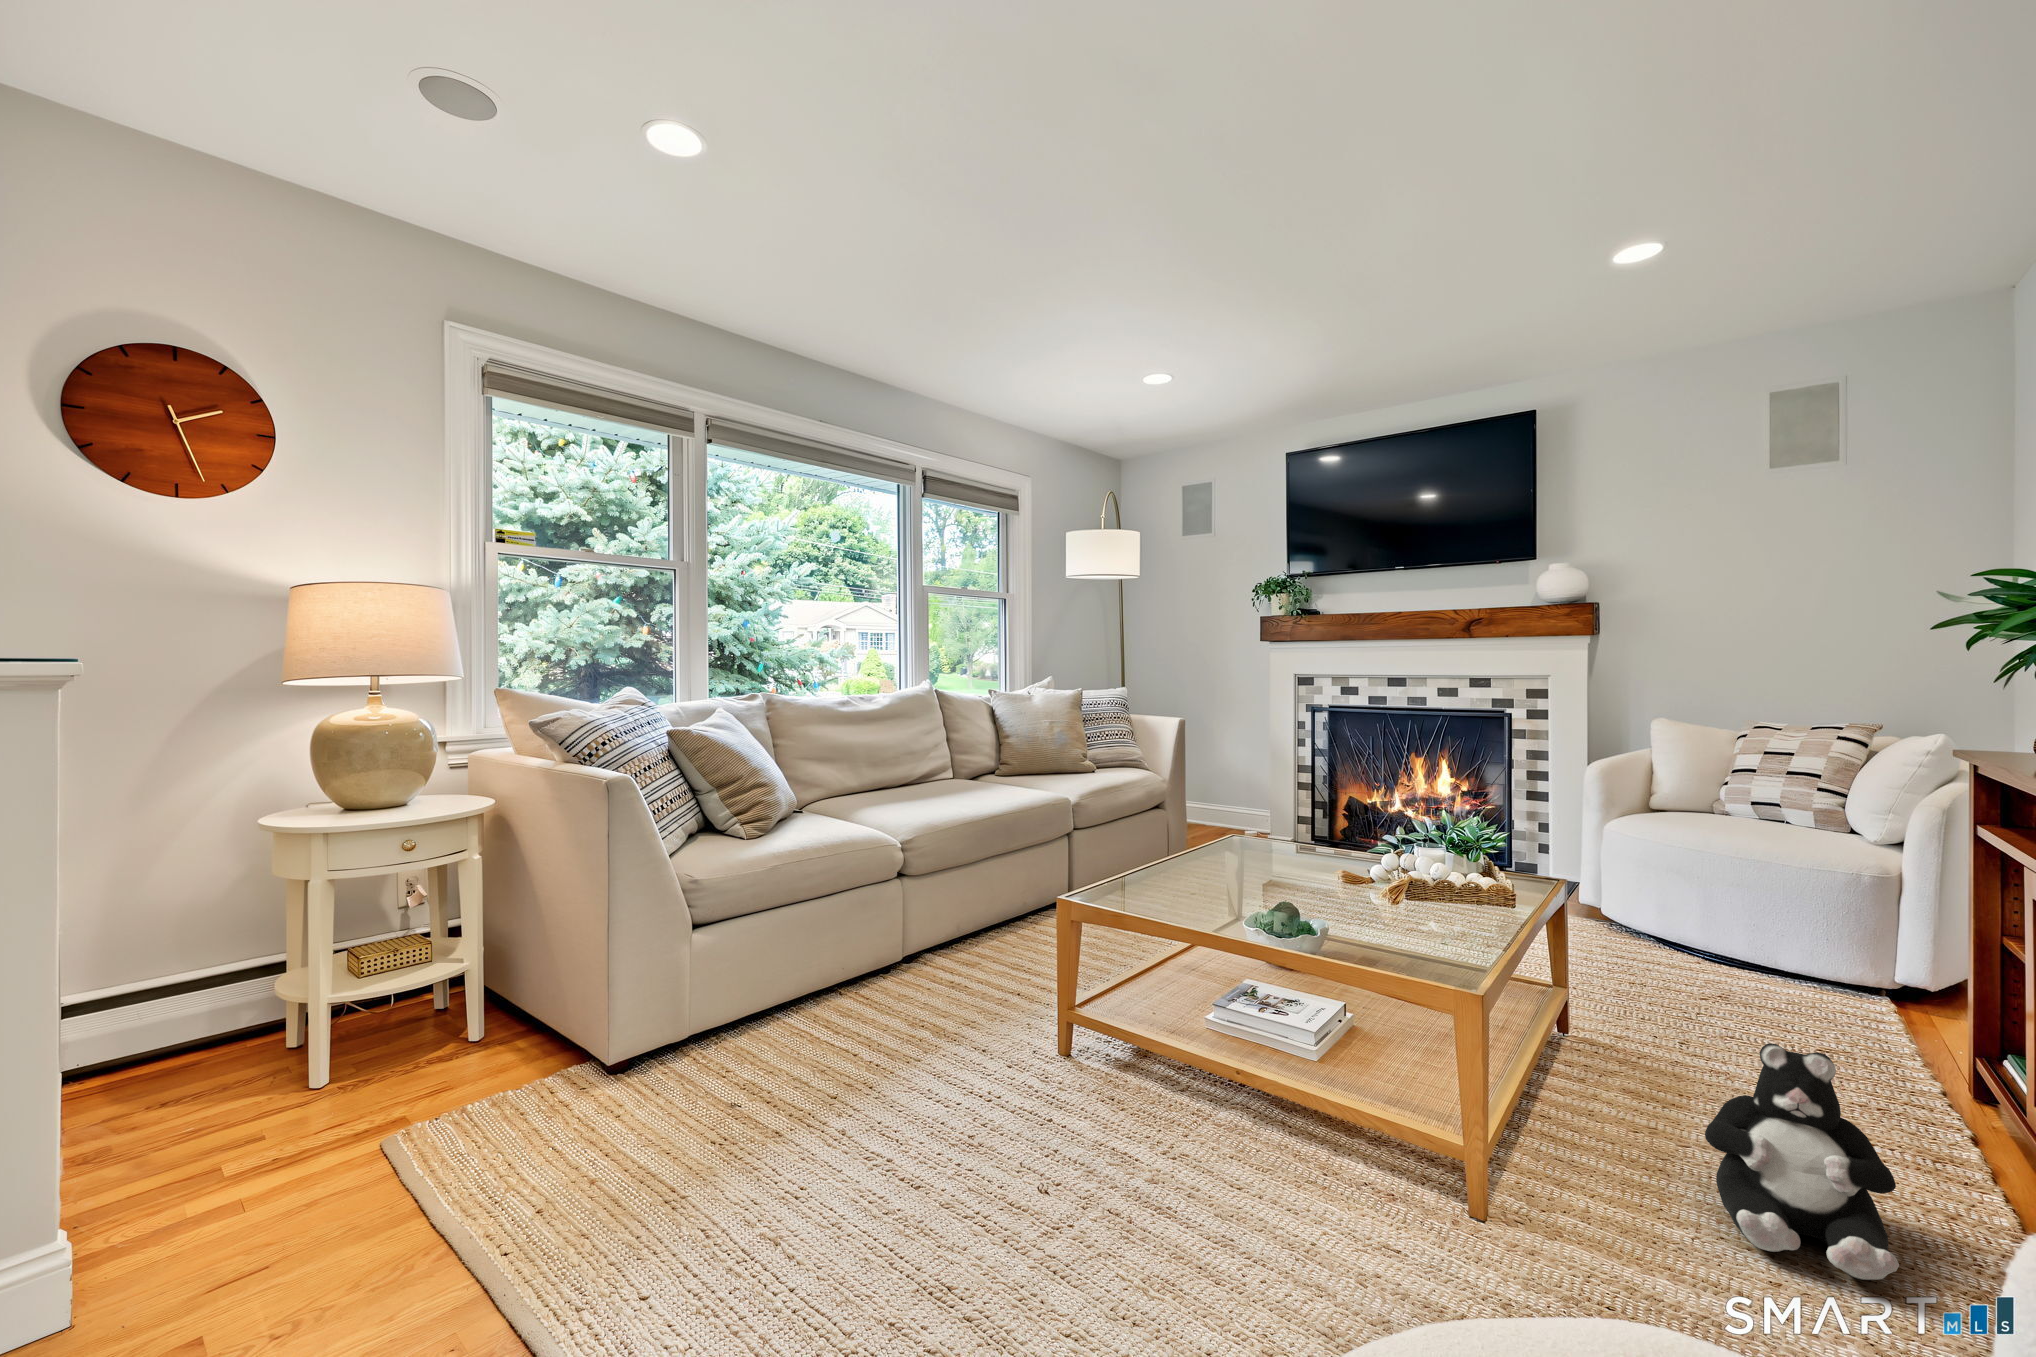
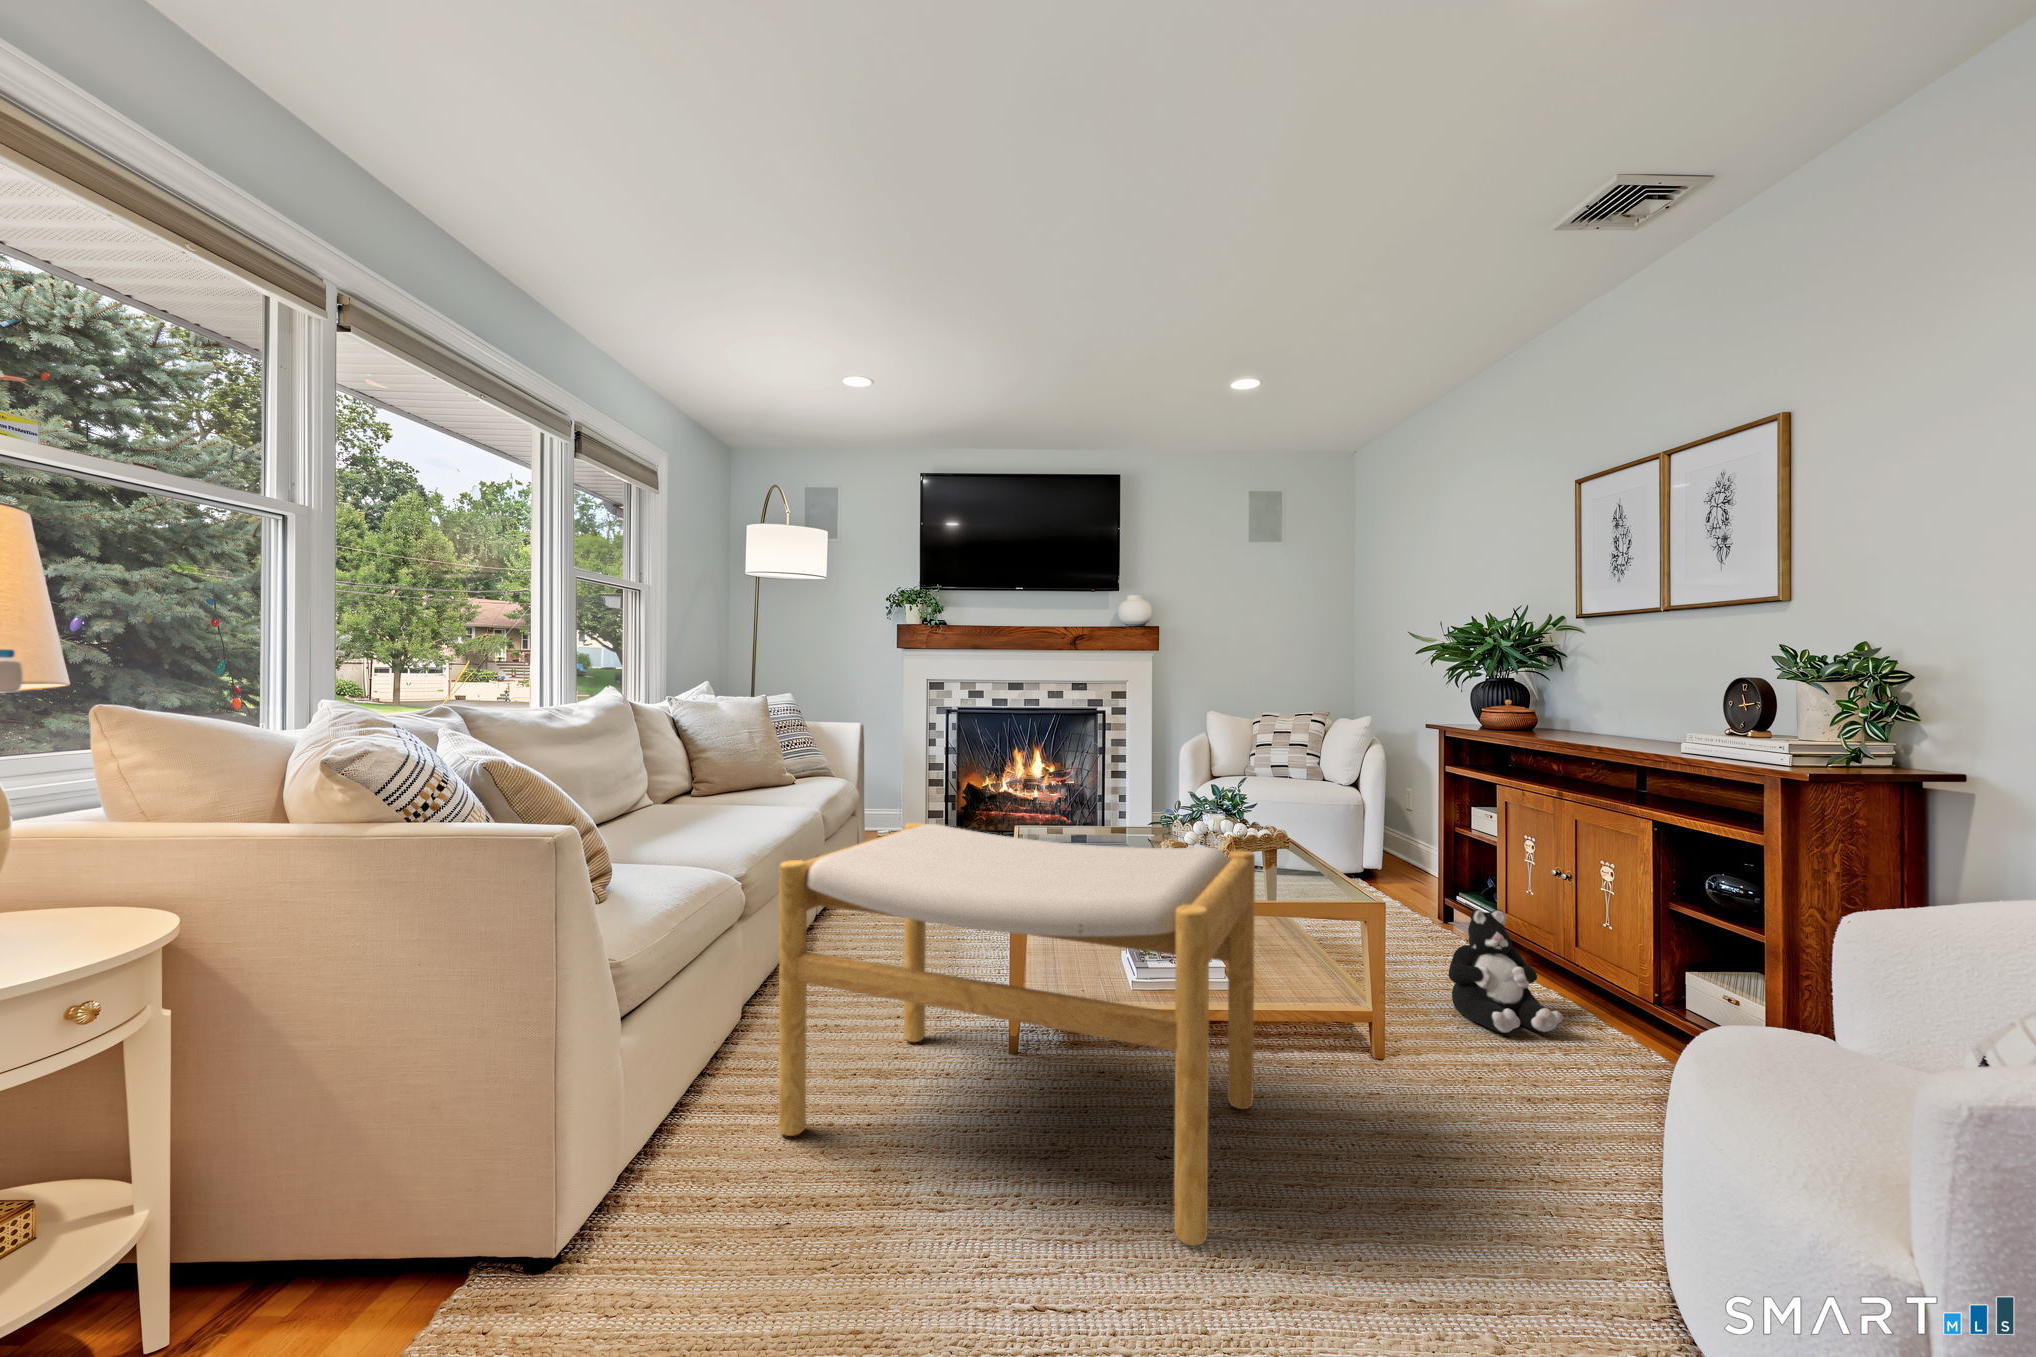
footstool: none [809,810,1223,1279] -> present [779,823,1255,1246]

